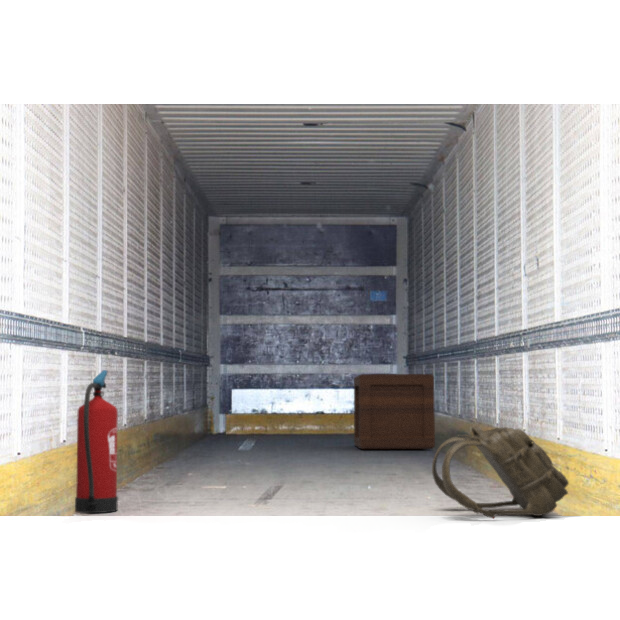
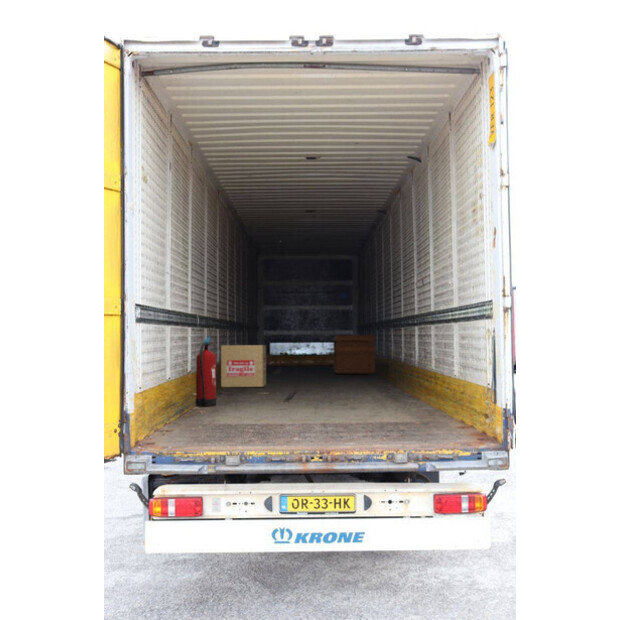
cardboard box: none [132,391,223,474] -> present [221,345,266,387]
backpack: present [432,426,568,518] -> none [370,363,436,408]

